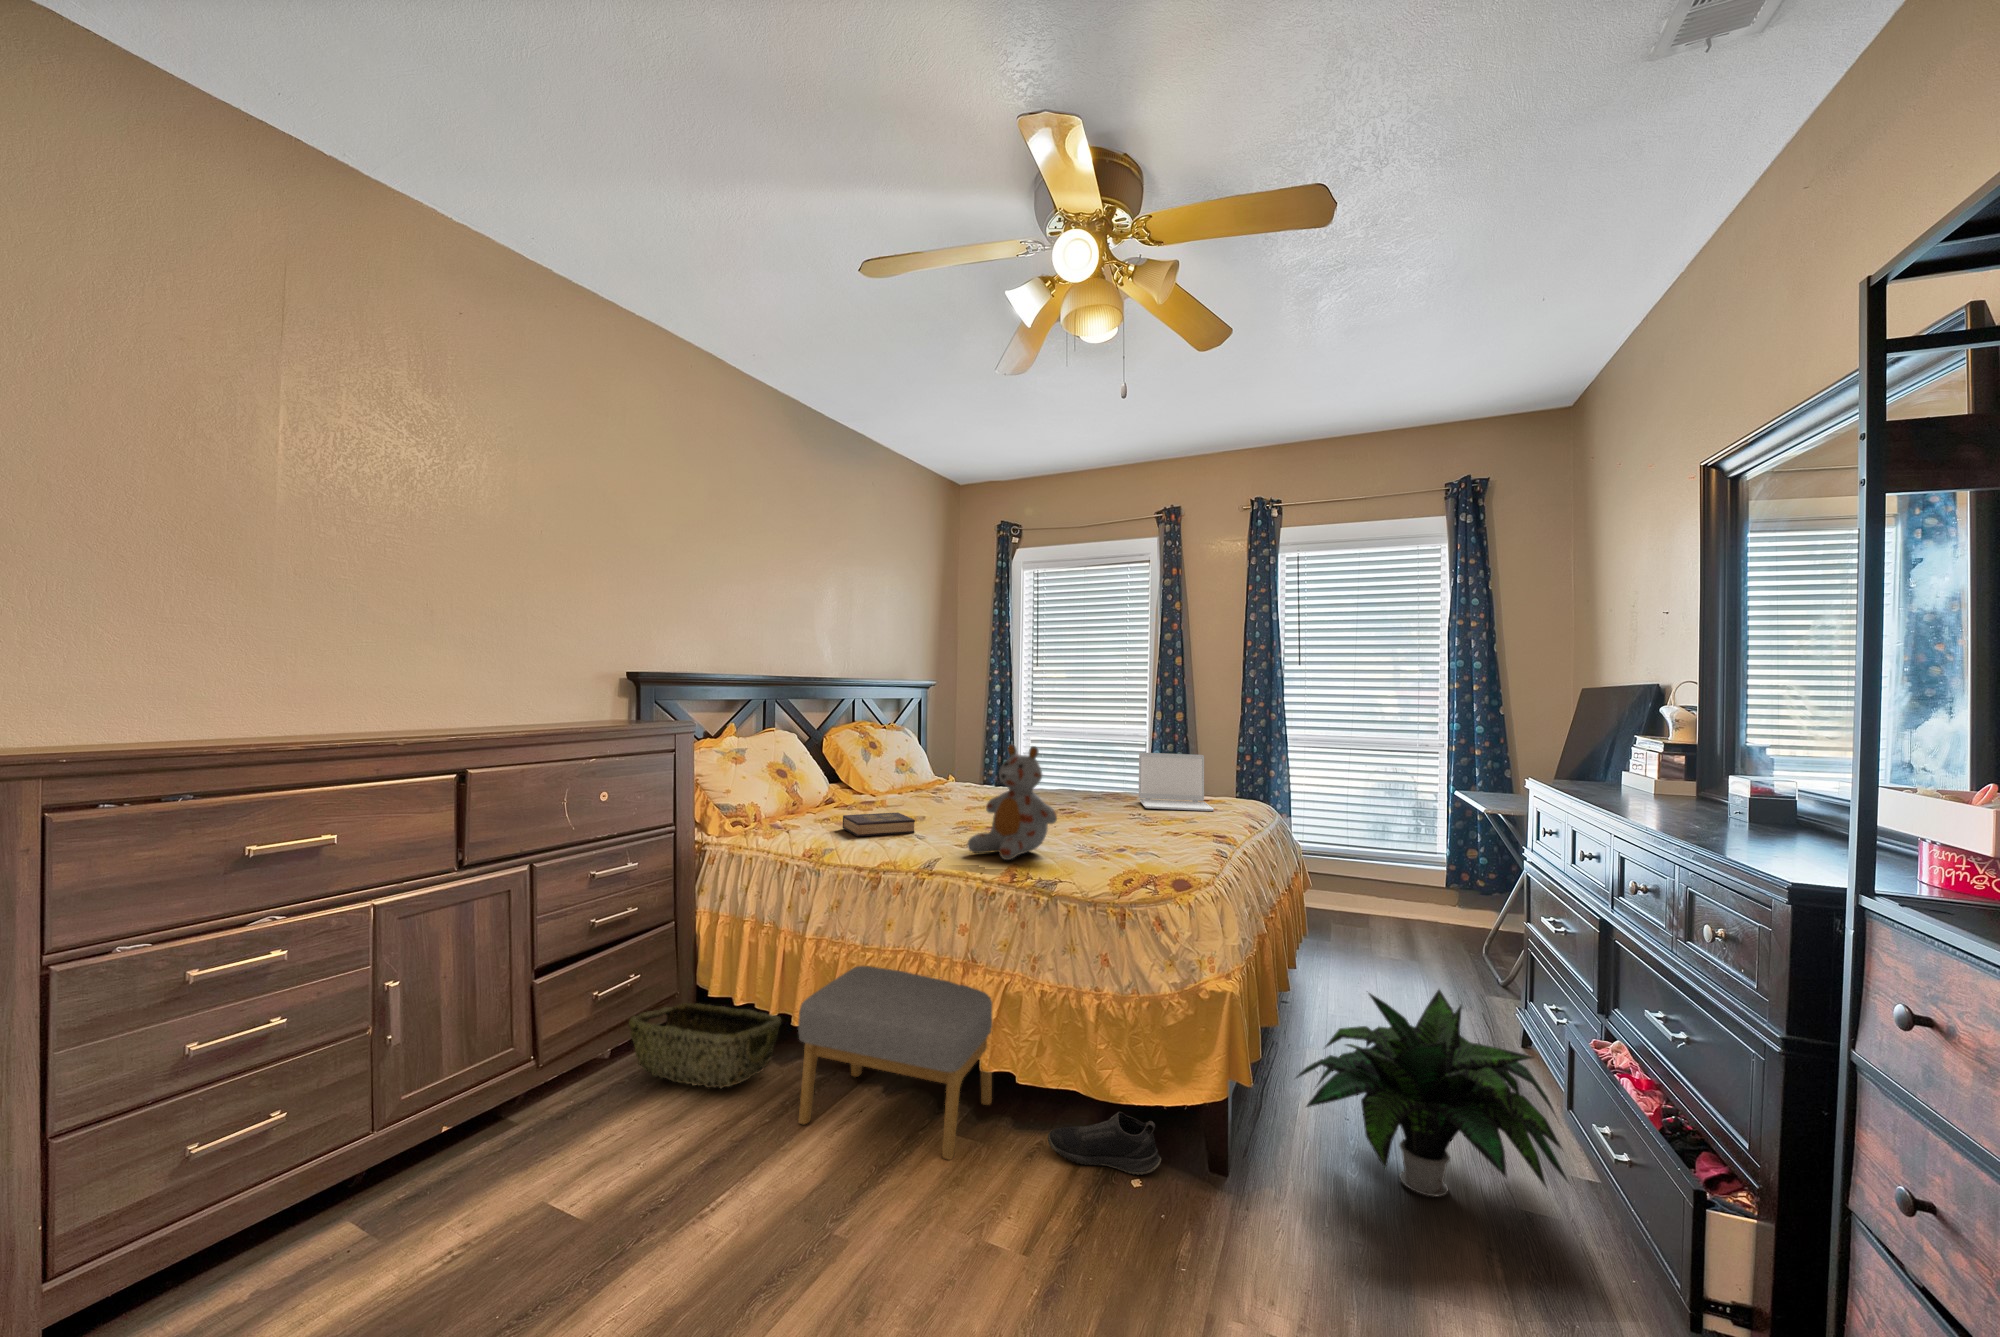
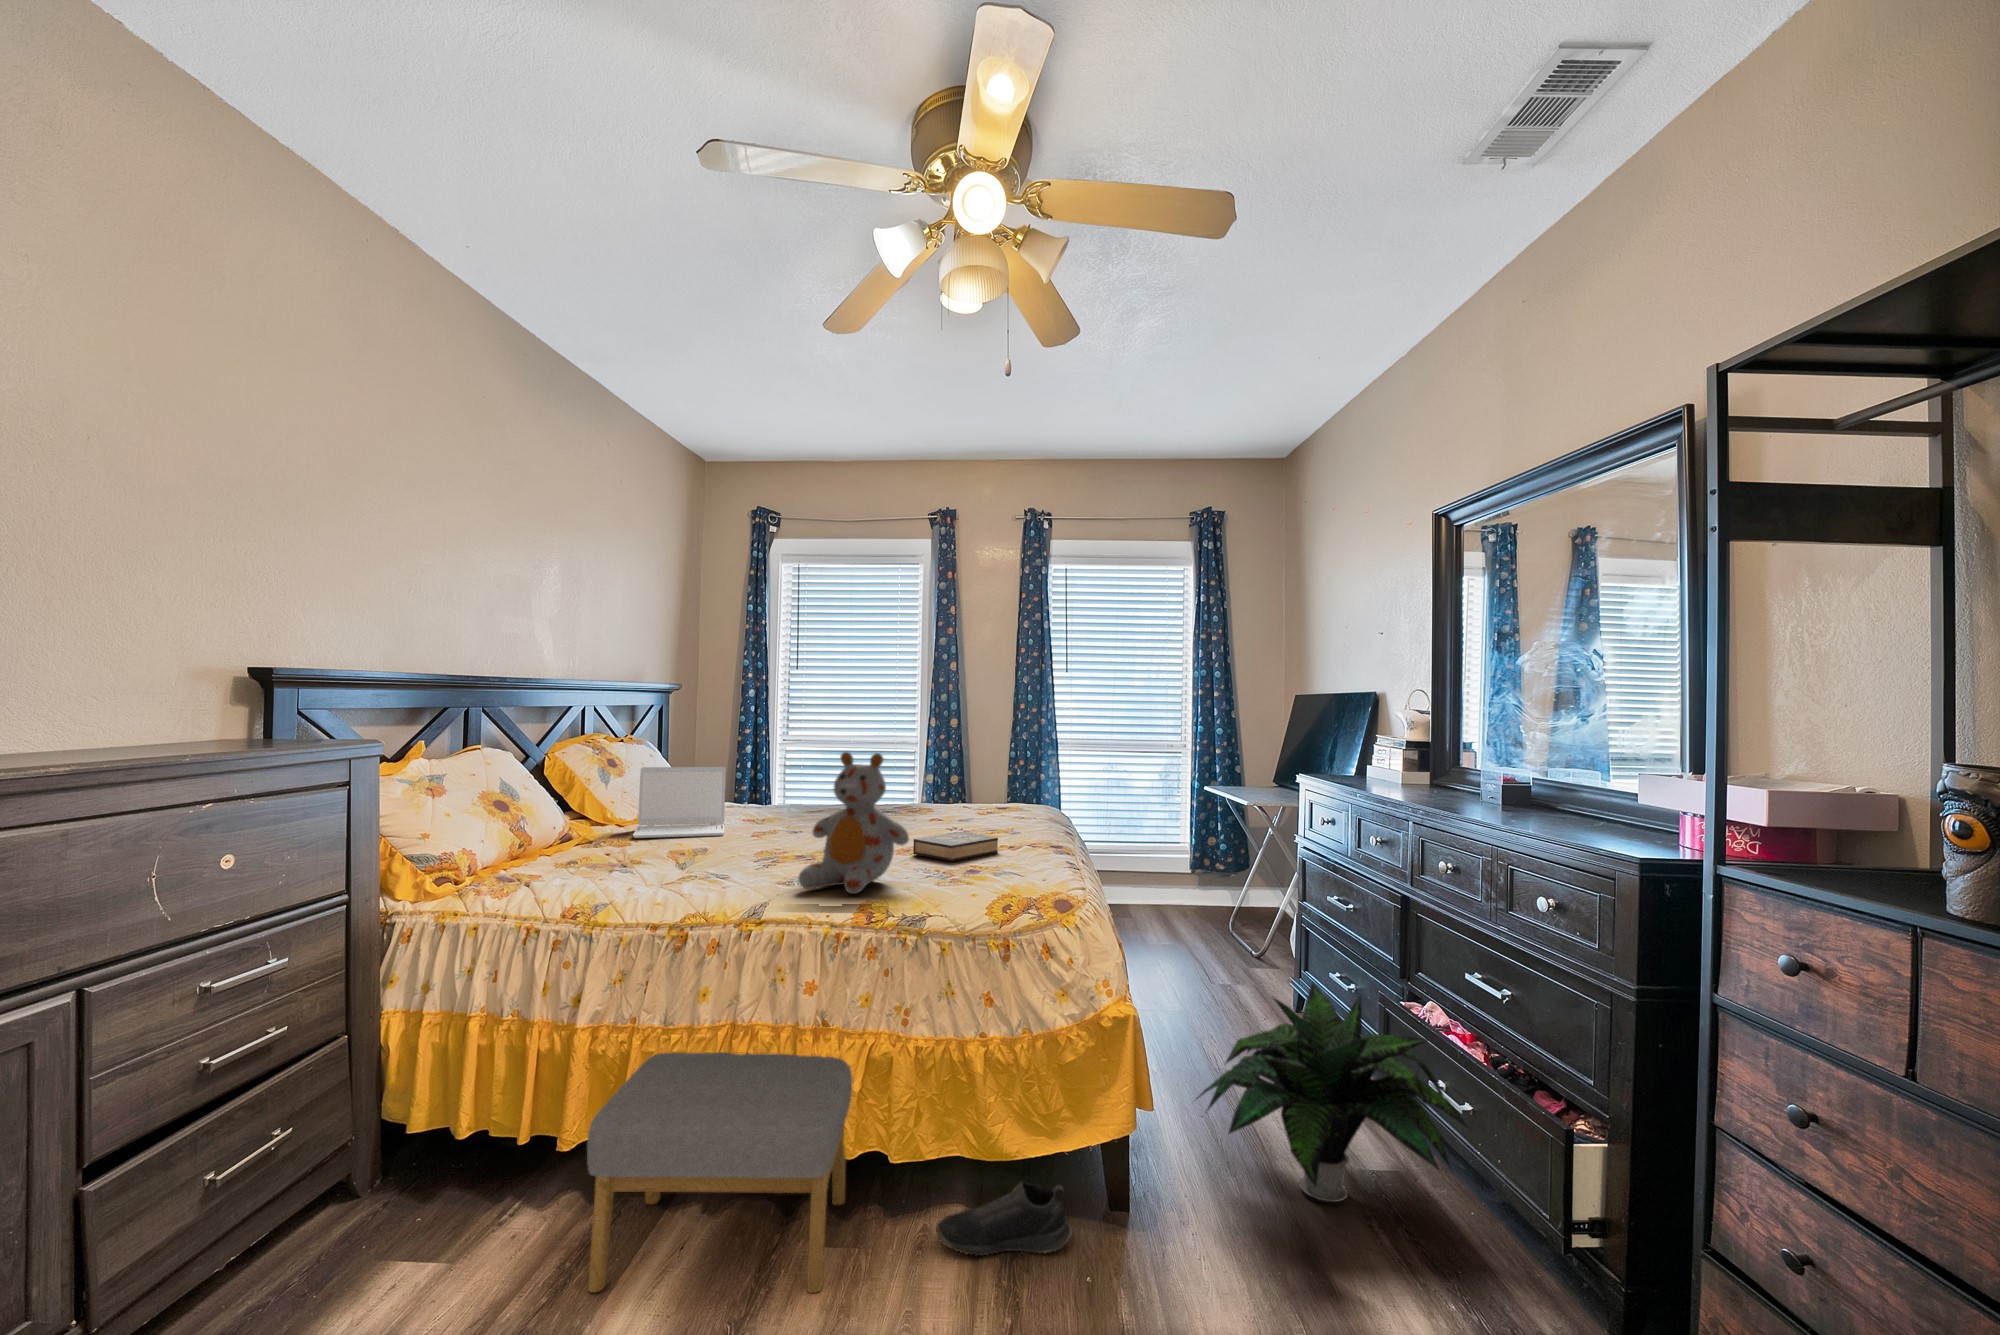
laptop: present [1139,752,1214,811] -> present [633,767,726,838]
hardback book: present [843,813,915,837] -> present [913,832,998,861]
woven basket: present [629,1003,781,1088] -> none [283,1141,541,1275]

